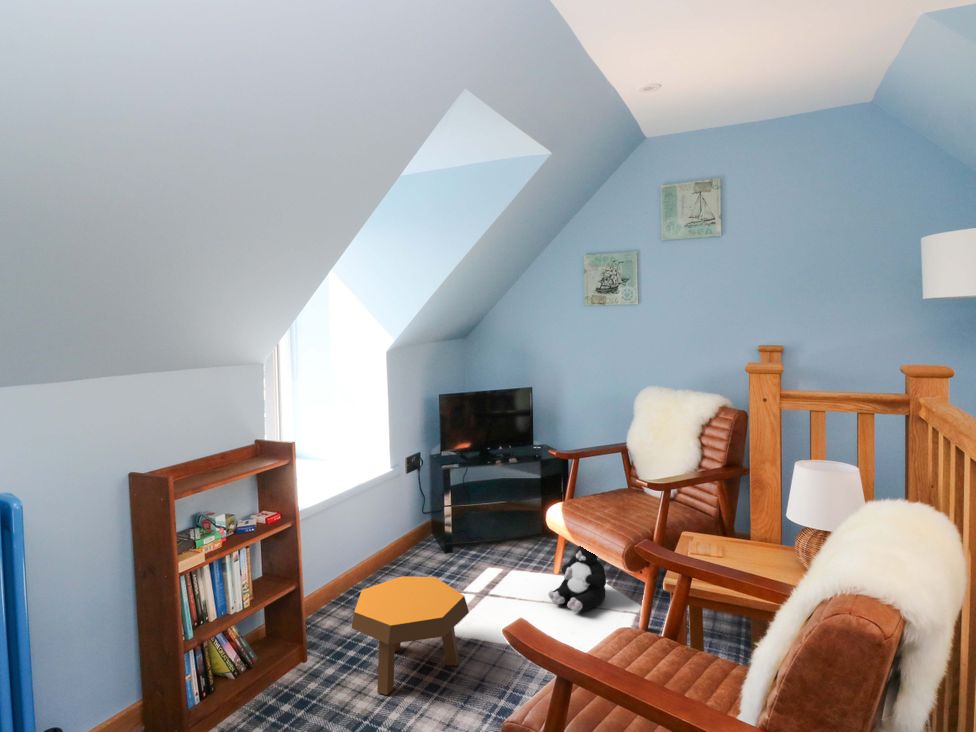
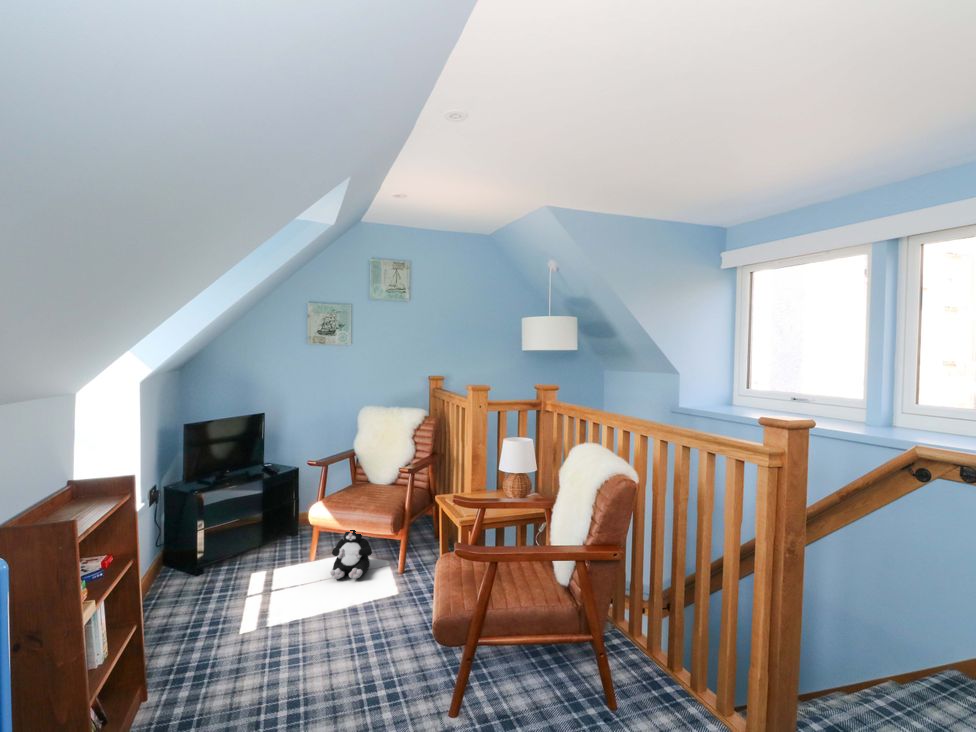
footstool: present [352,576,469,695] -> none [198,577,306,683]

